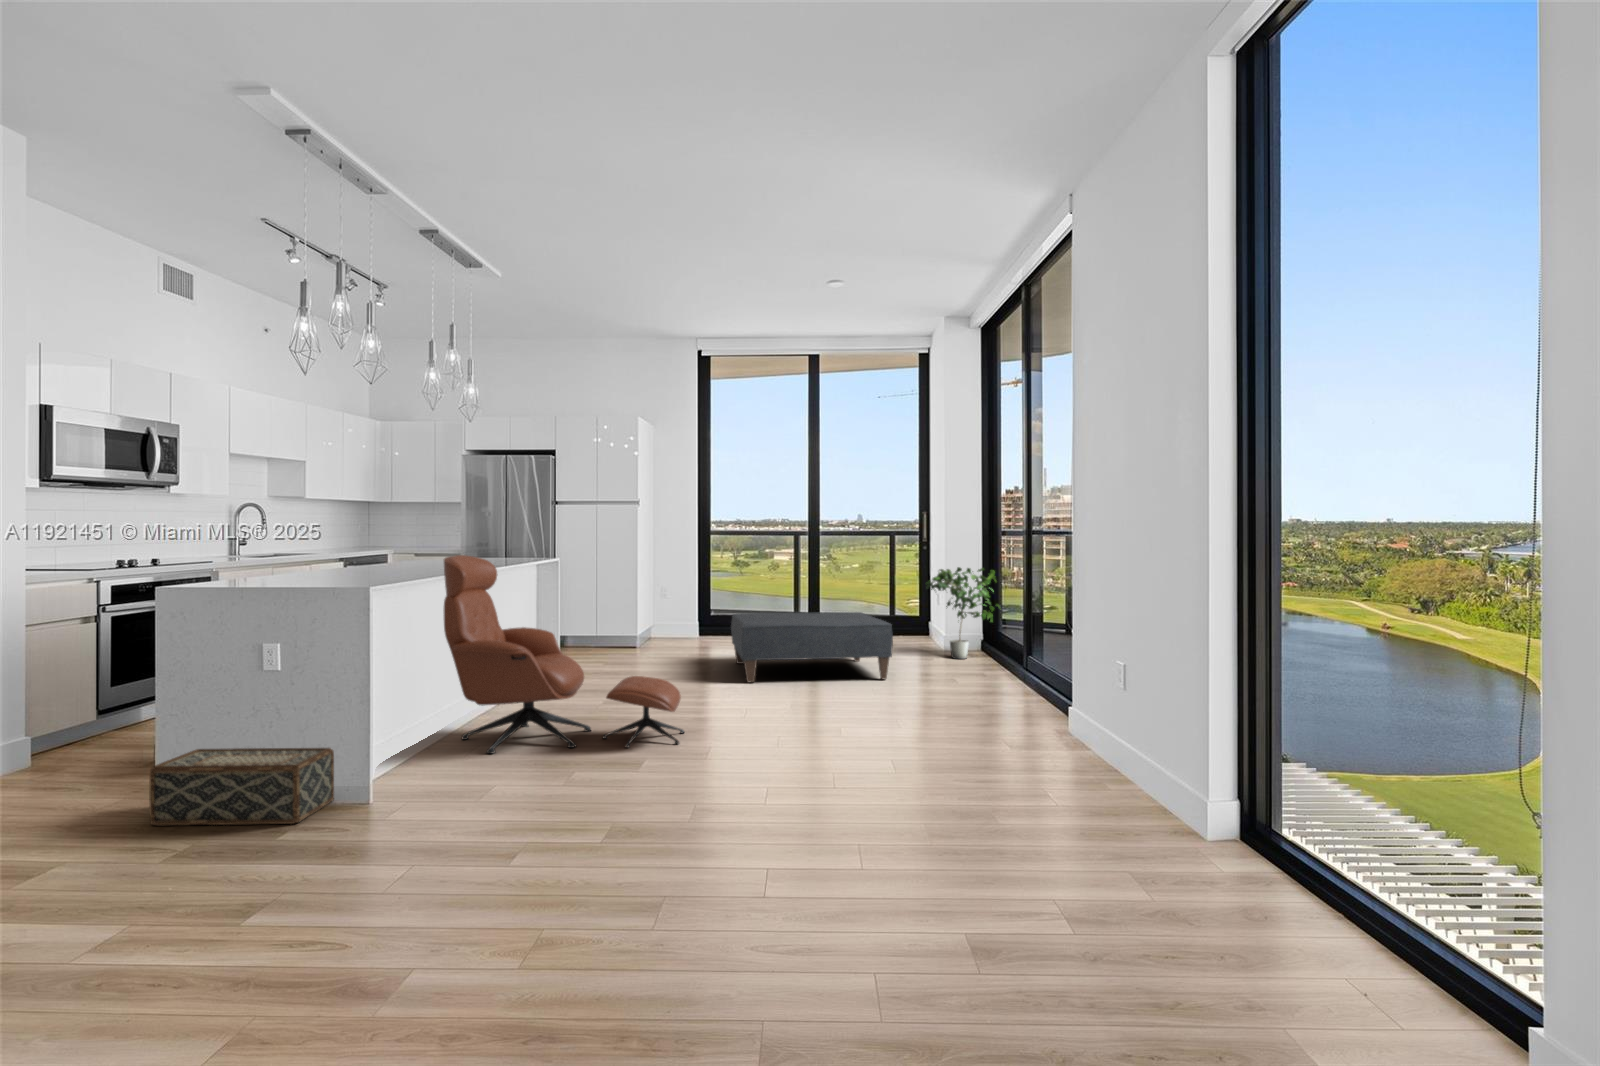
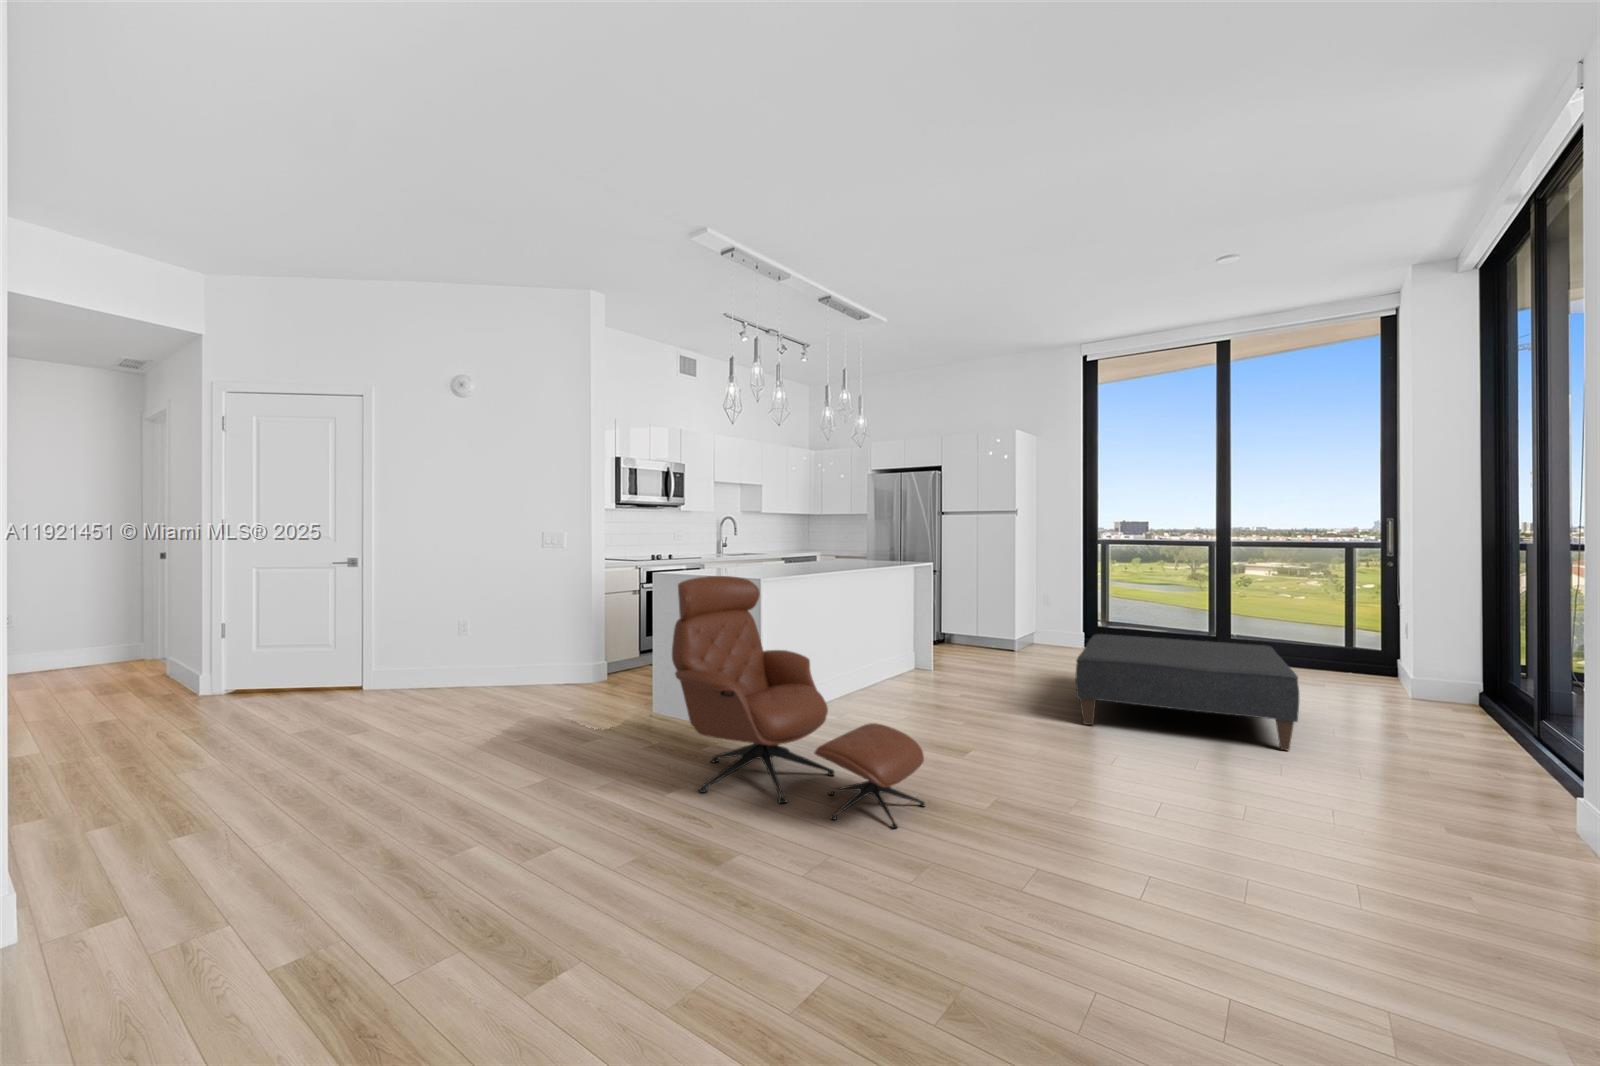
potted plant: present [926,567,1000,659] -> none [1377,596,1525,726]
woven basket: present [149,748,334,825] -> none [346,755,491,866]

